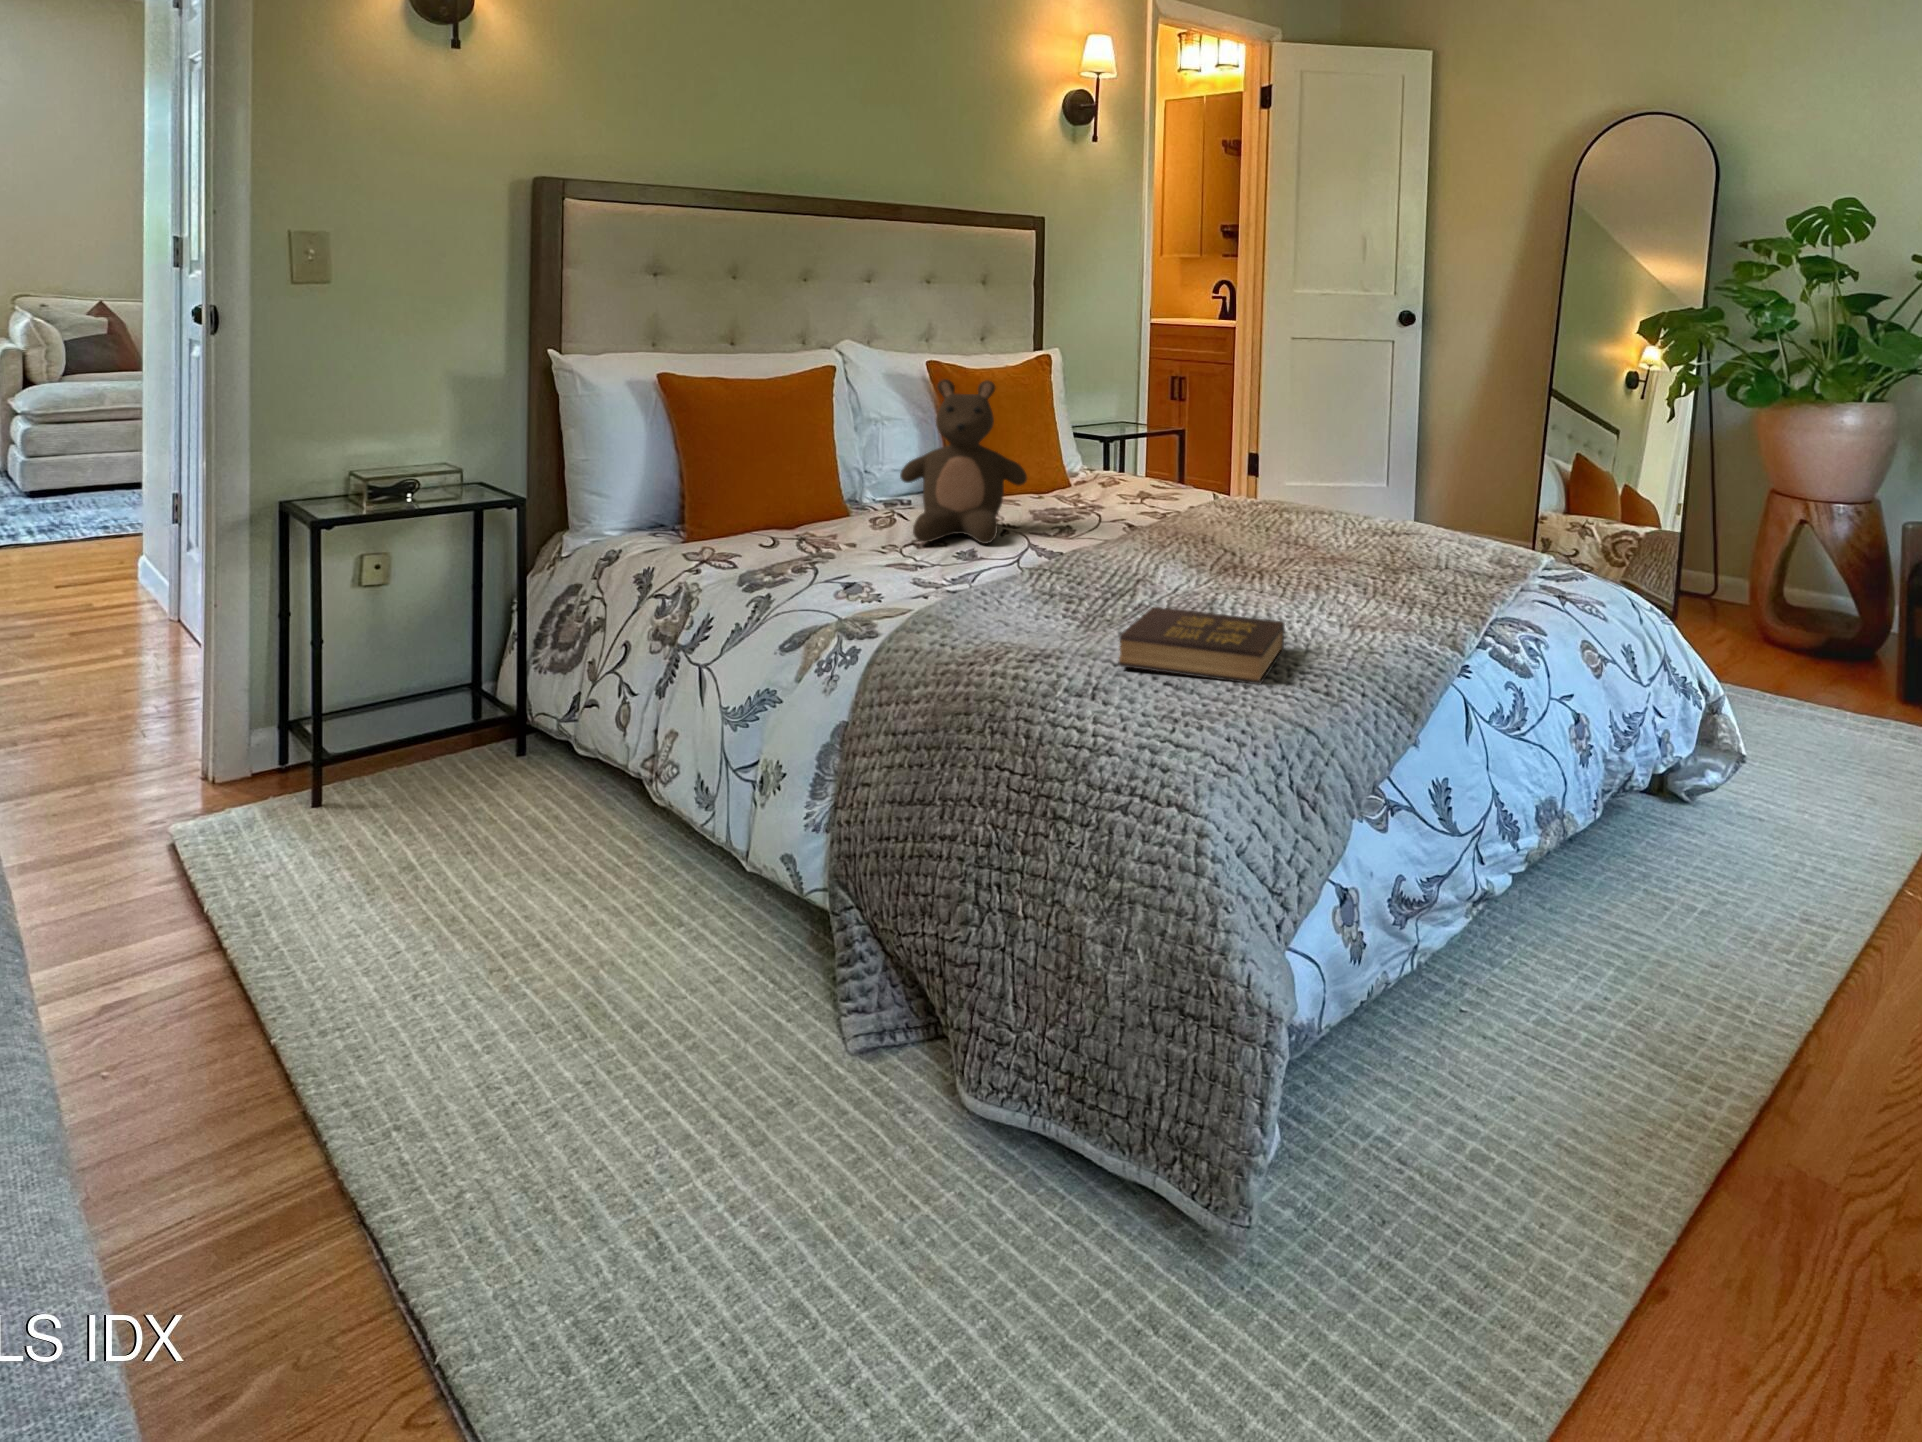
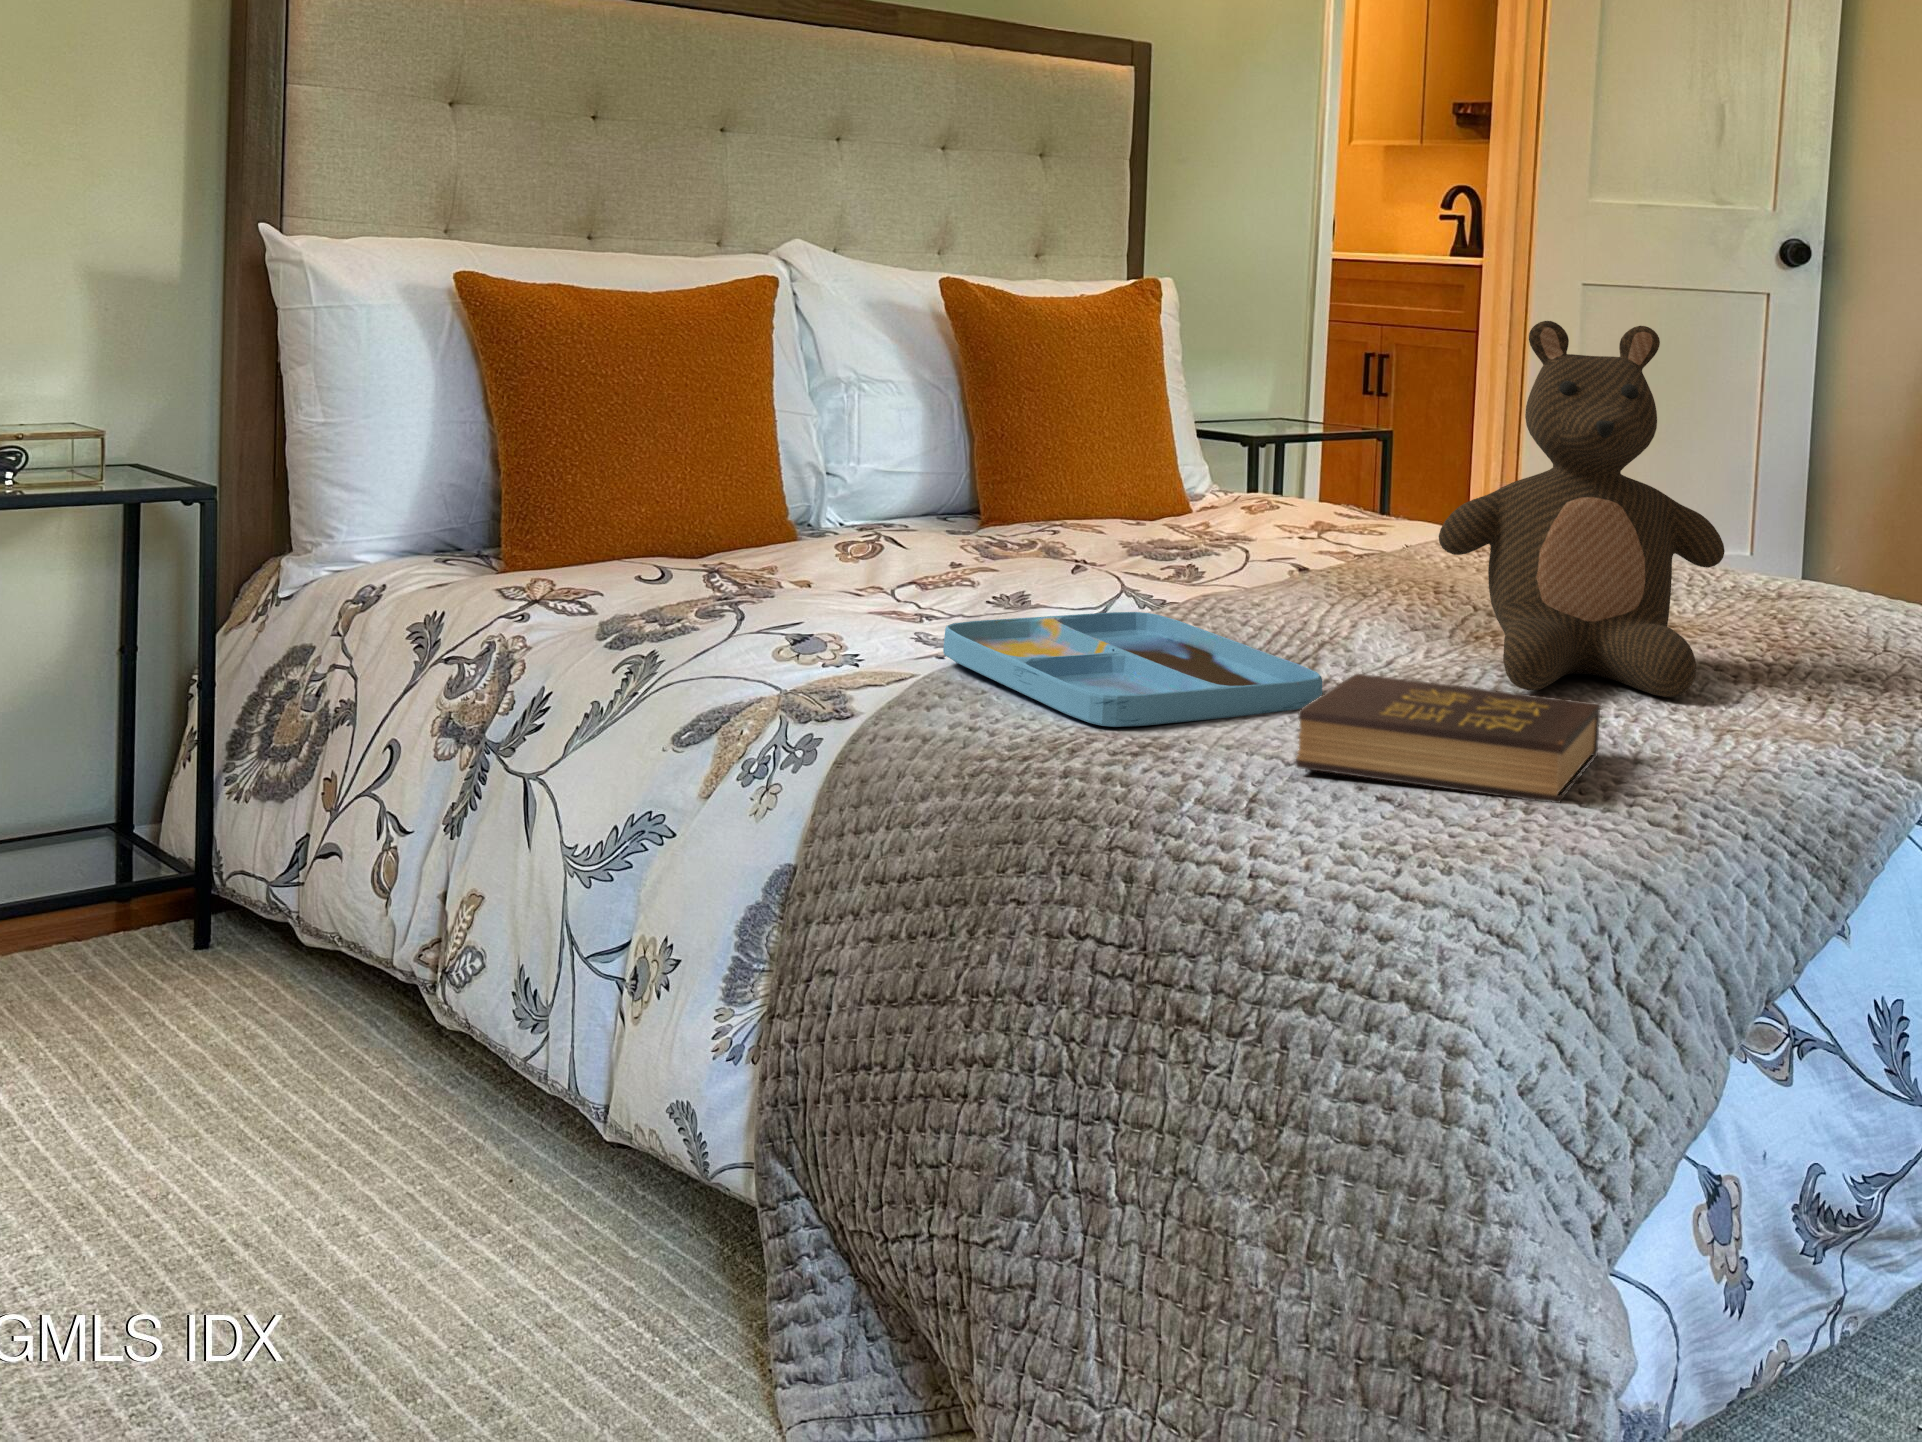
stuffed bear: present [900,379,1027,544] -> present [1439,321,1725,697]
tray: none [930,562,1137,640] -> present [943,612,1322,727]

